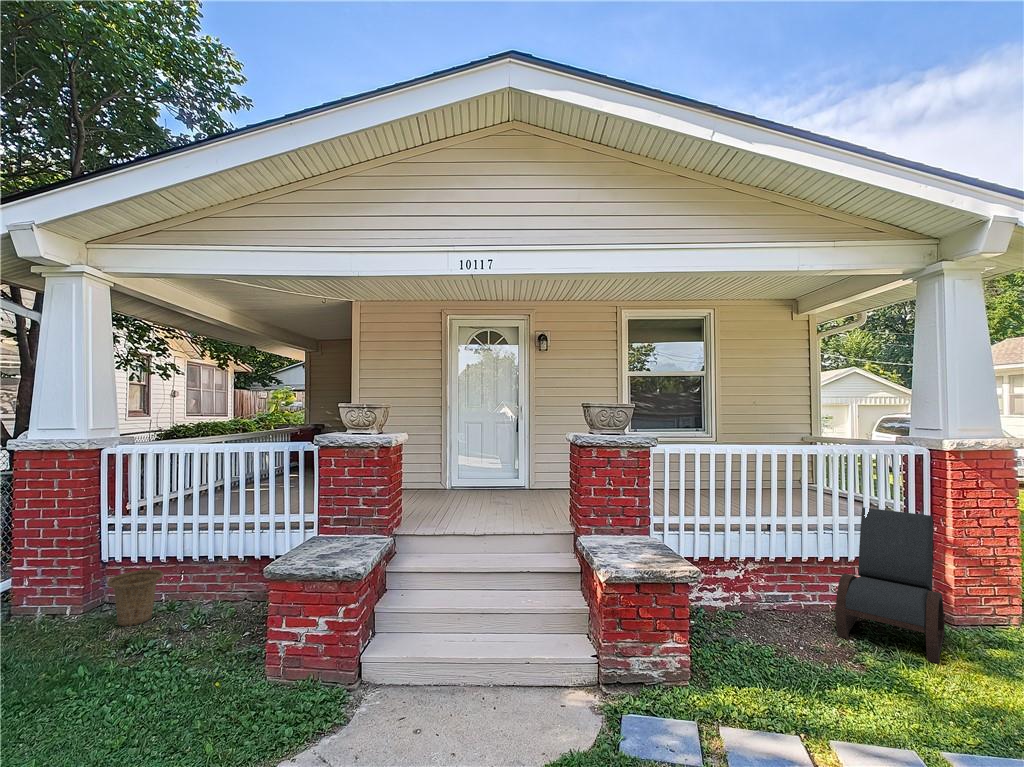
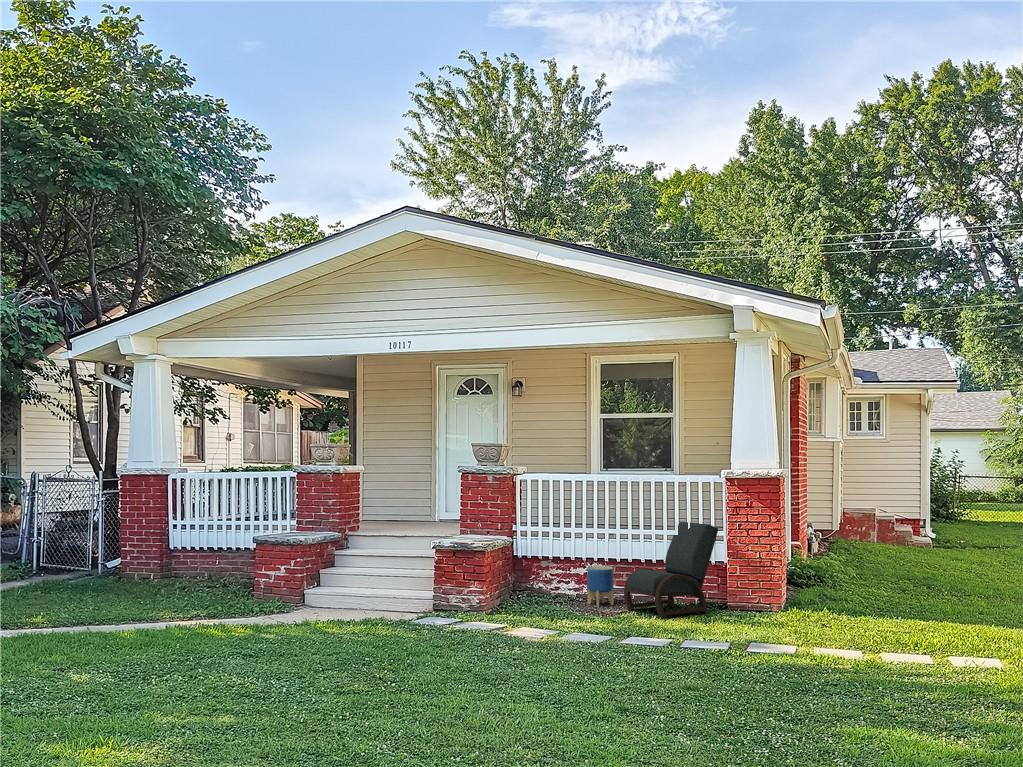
planter: none [756,568,795,630] -> present [587,566,614,607]
basket: present [107,570,163,626] -> none [175,556,206,588]

